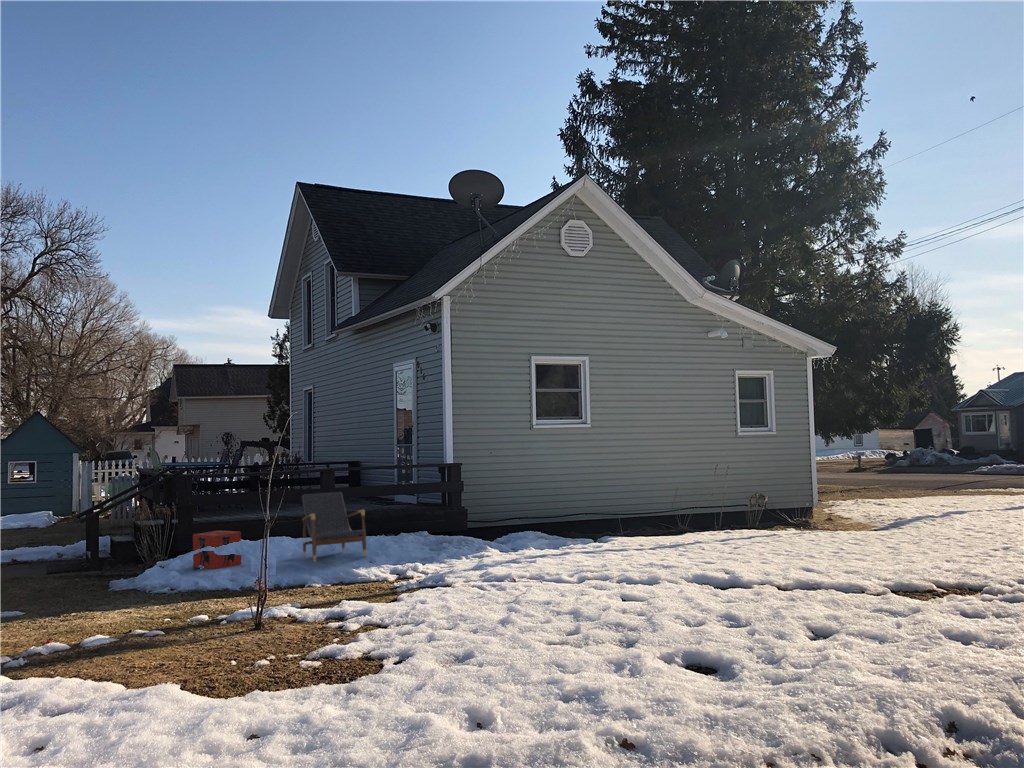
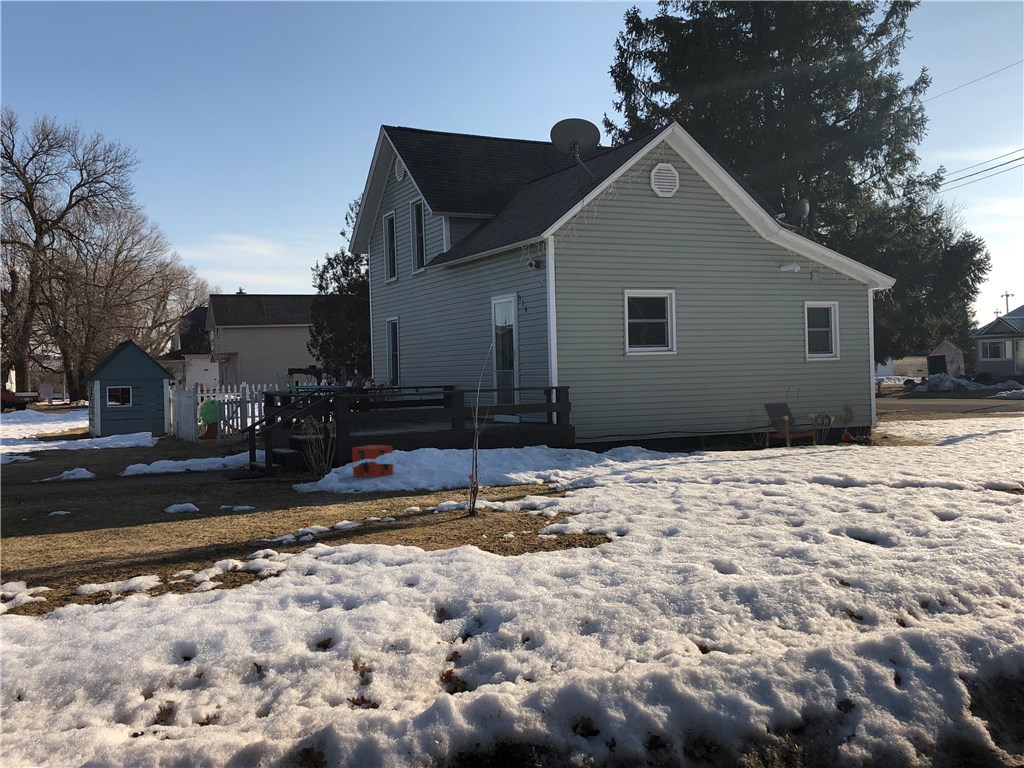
potted tree: none [770,477,795,522] -> present [835,402,855,442]
lounge chair: present [302,492,366,562] -> present [764,402,817,448]

